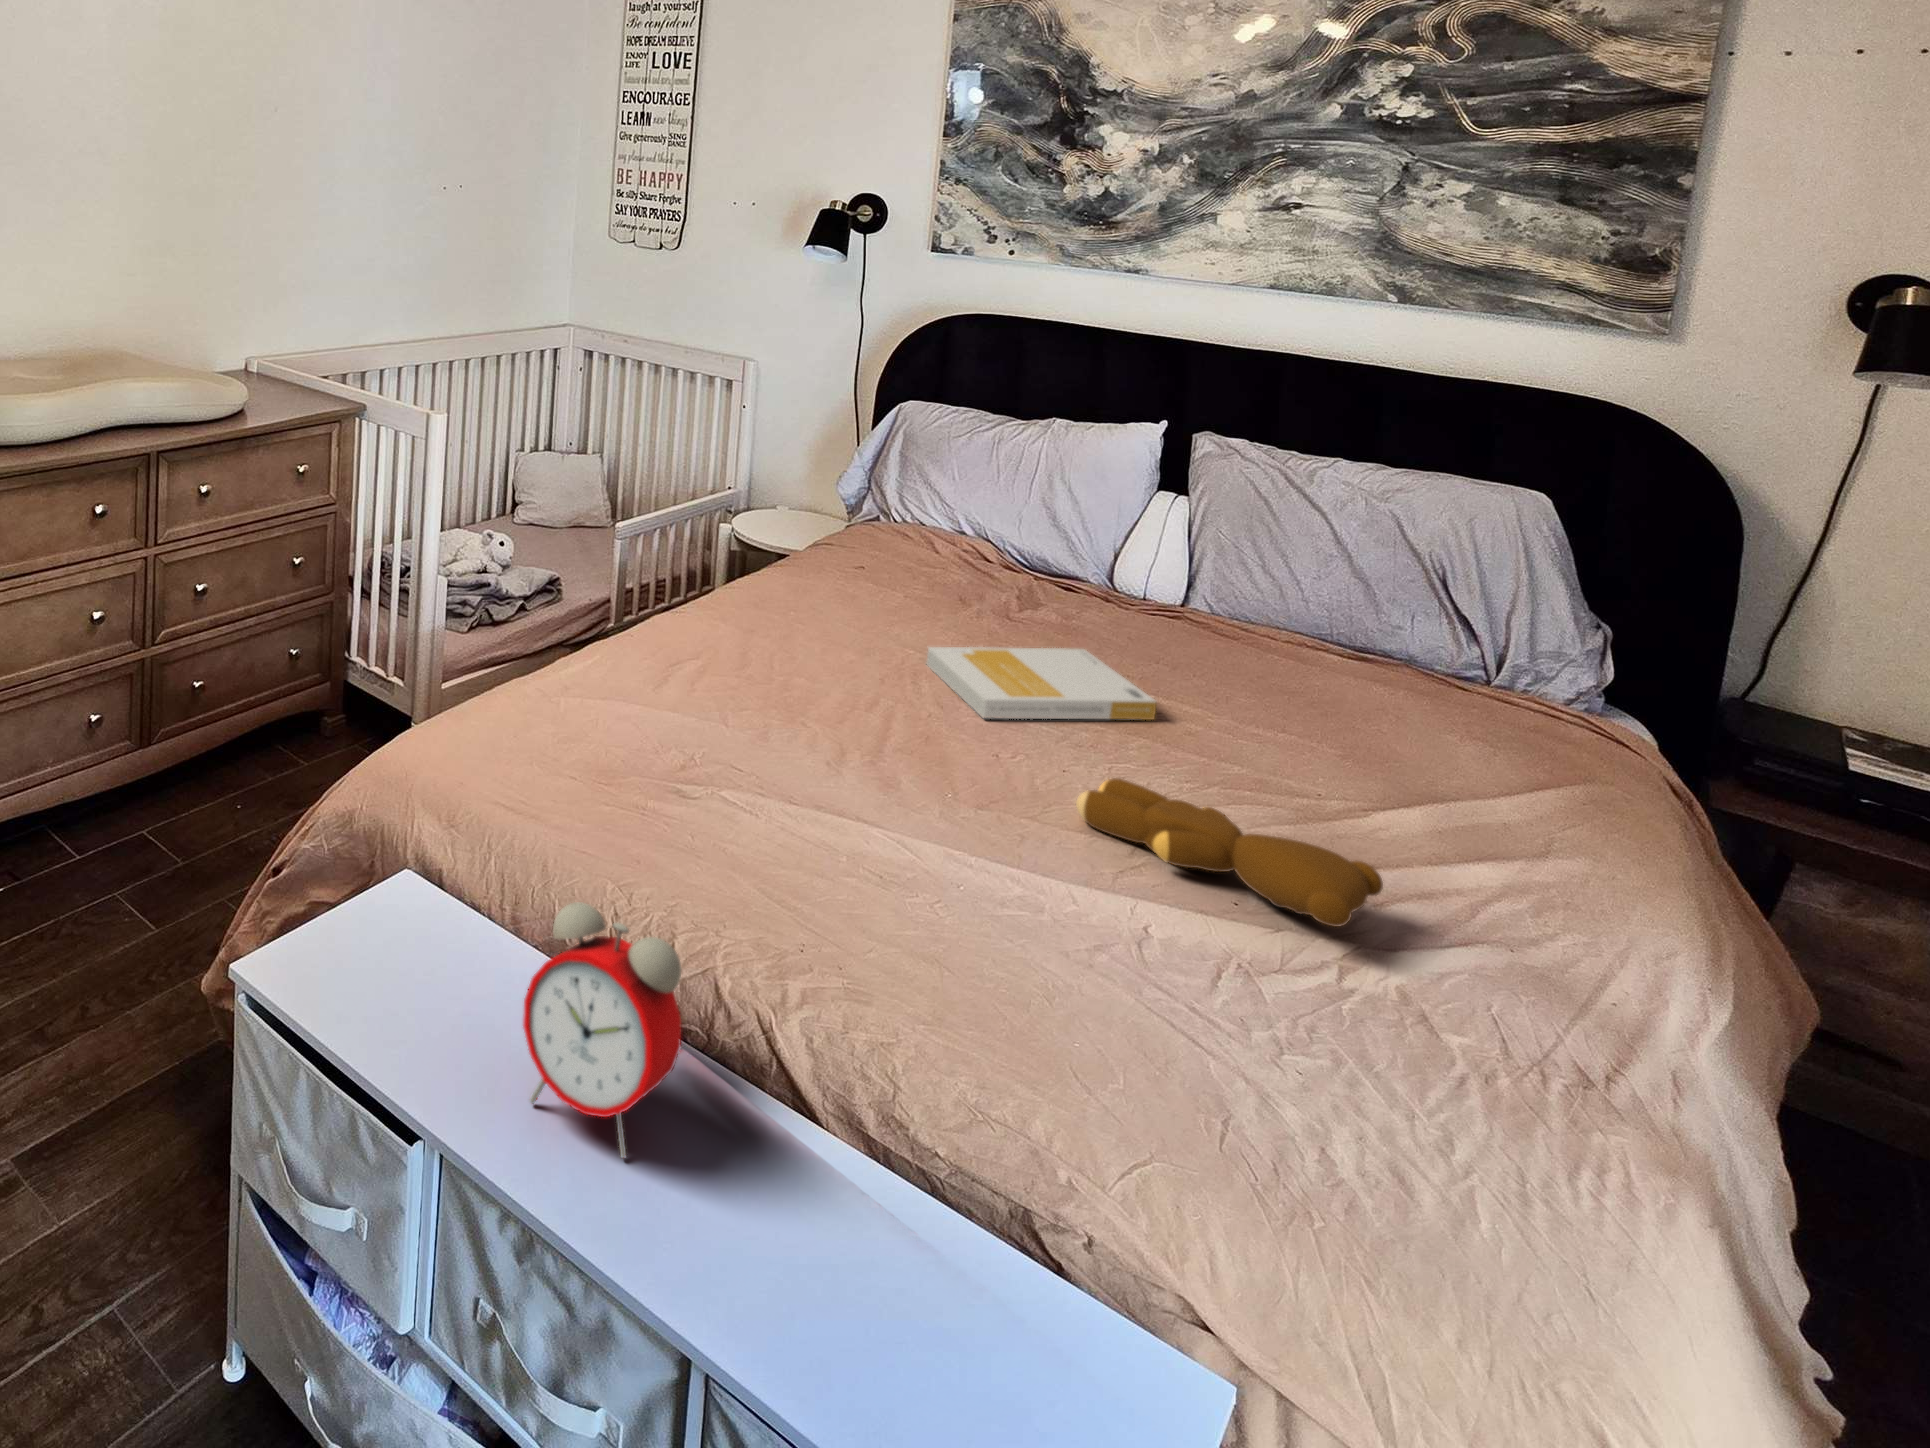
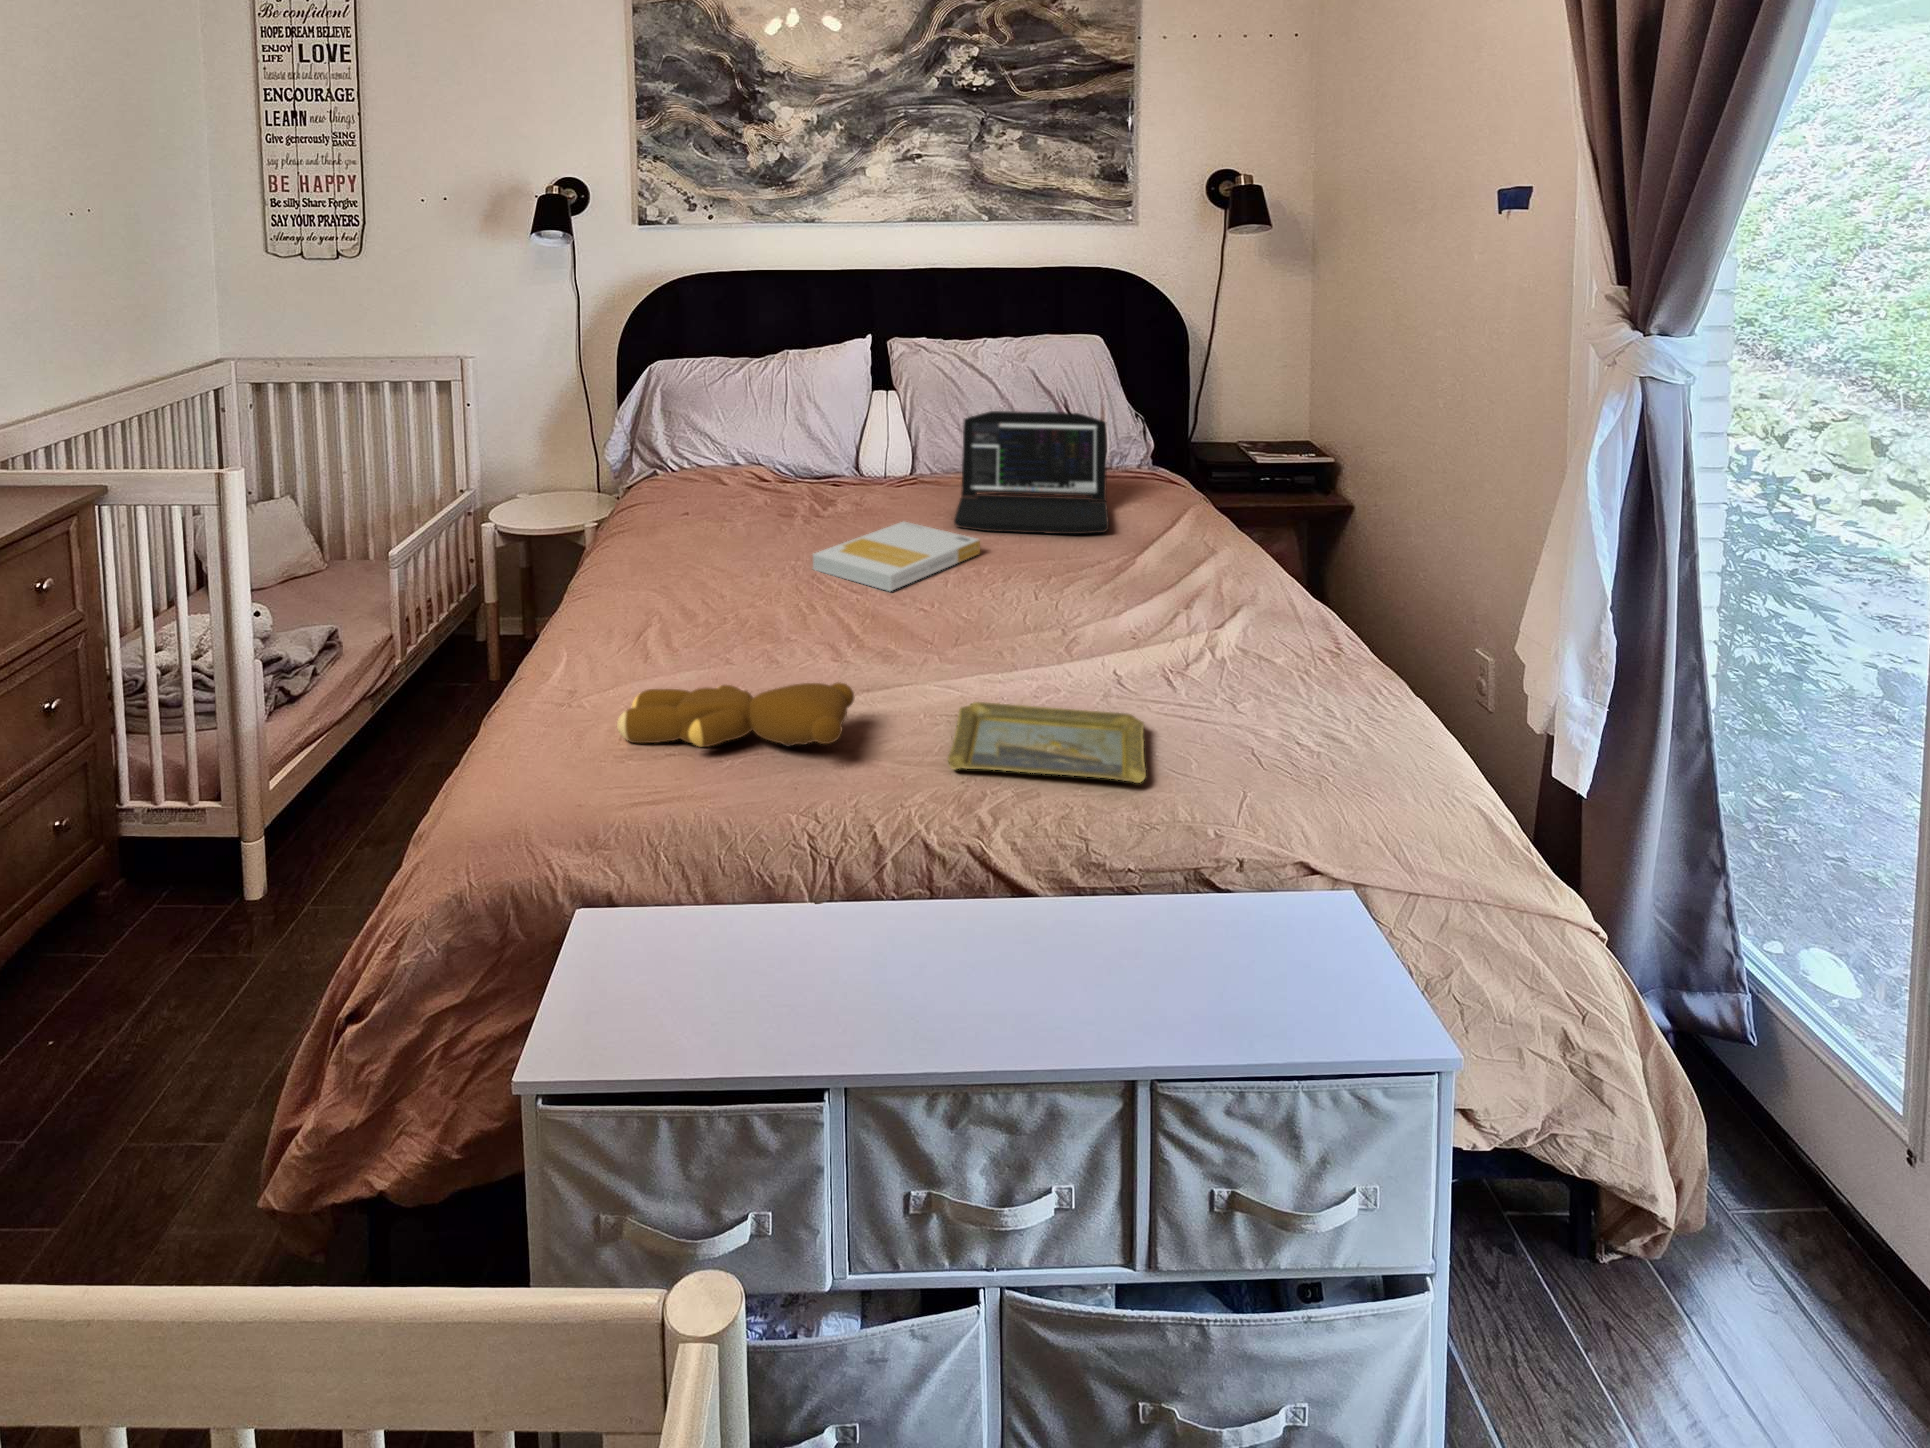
laptop: none [1160,549,1456,759] -> present [954,411,1109,534]
teddy bear: present [1076,778,1383,927] -> present [617,682,854,747]
tray: none [811,867,1108,1058] -> present [948,702,1146,783]
alarm clock: present [523,902,681,1158] -> none [863,801,1002,1004]

